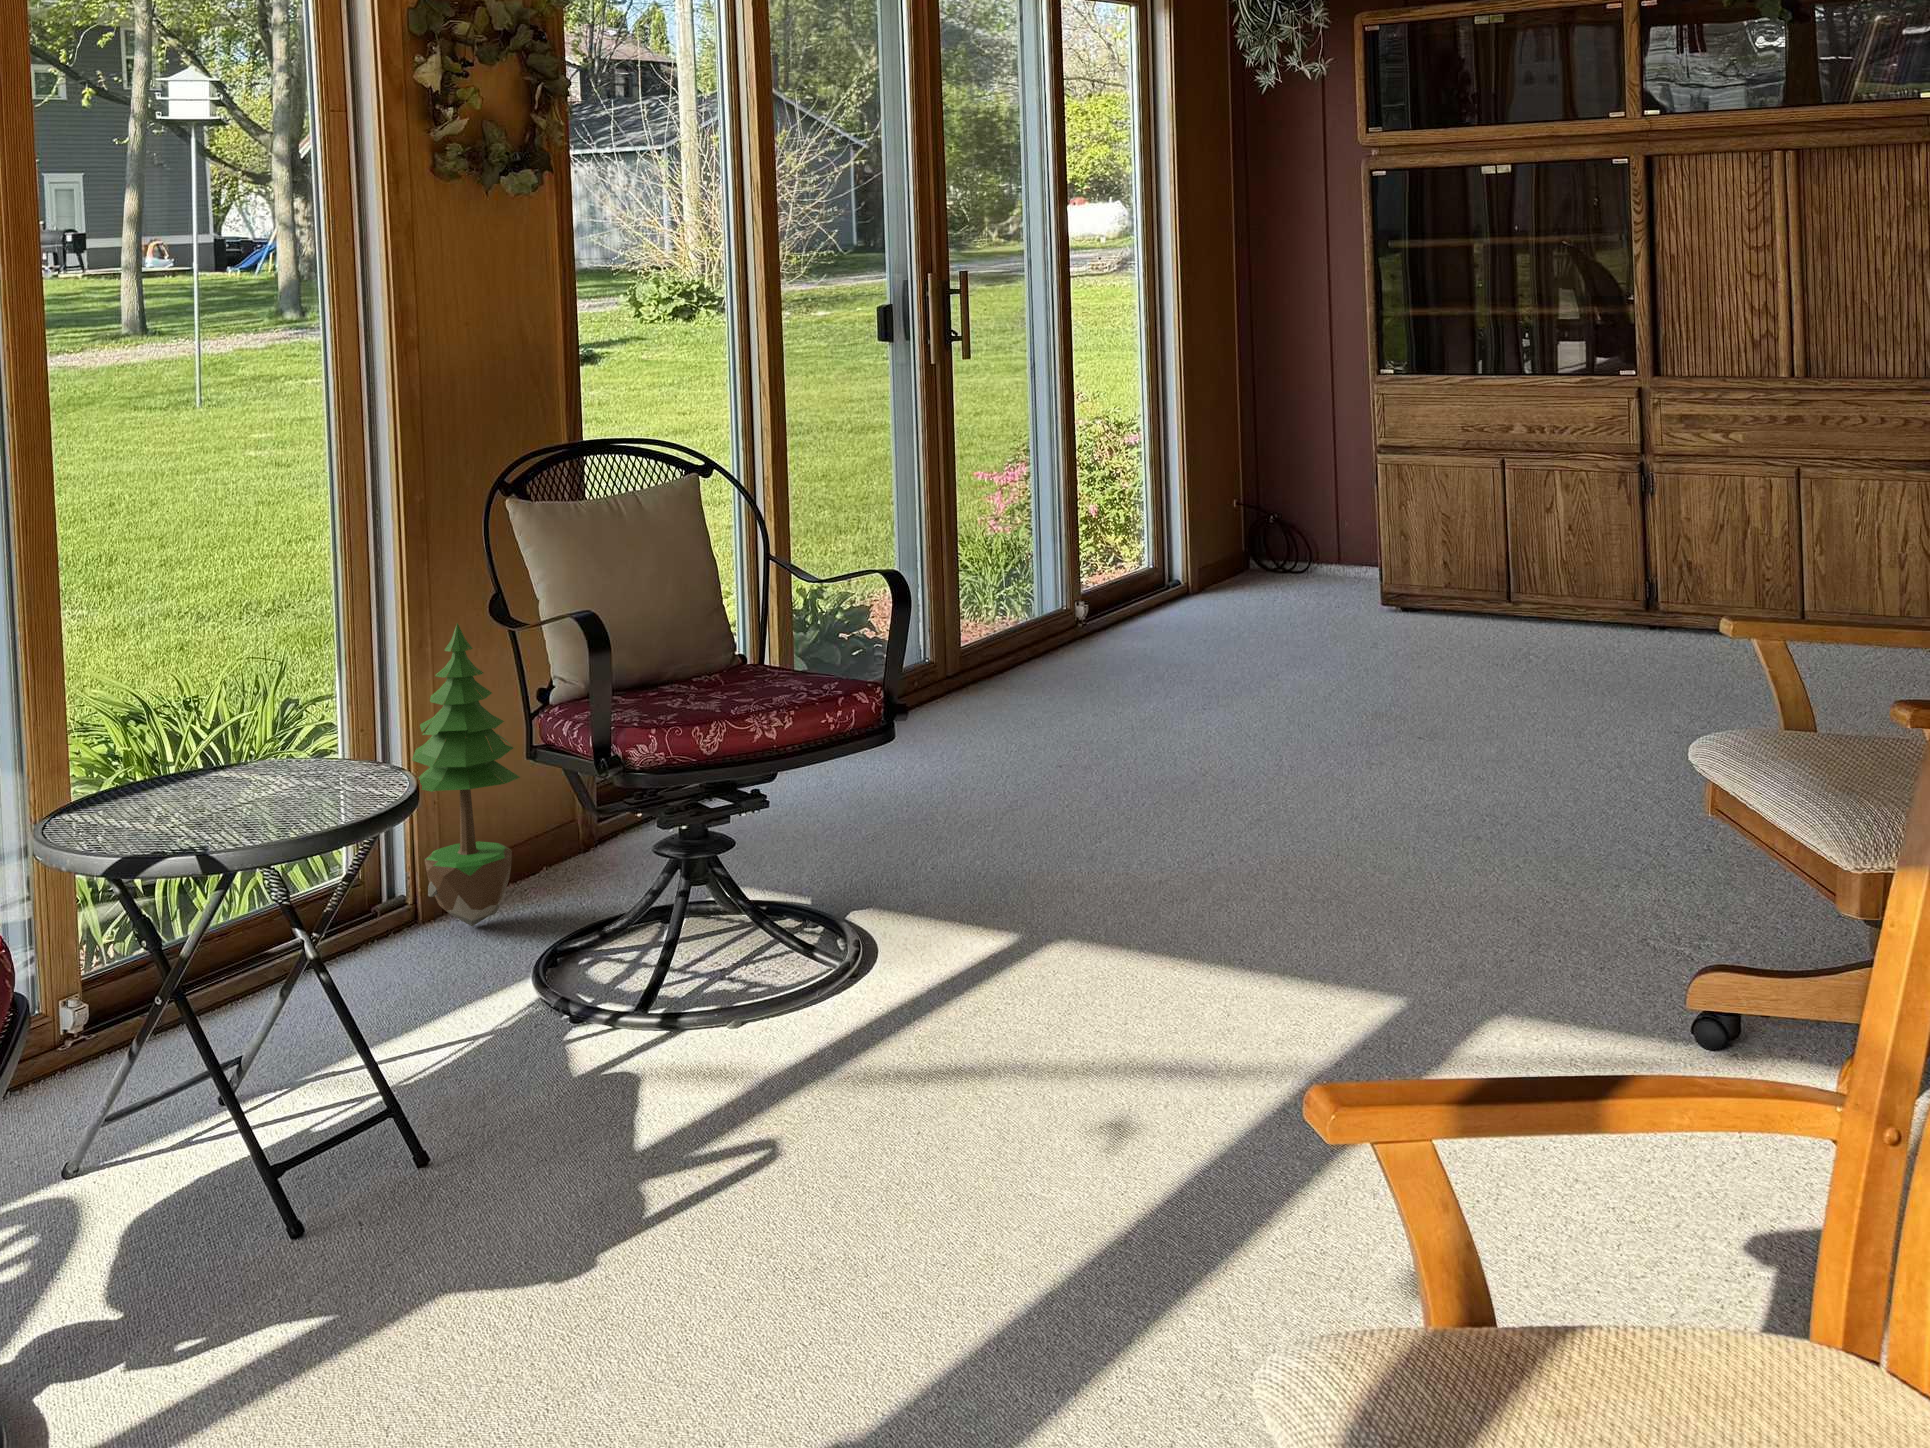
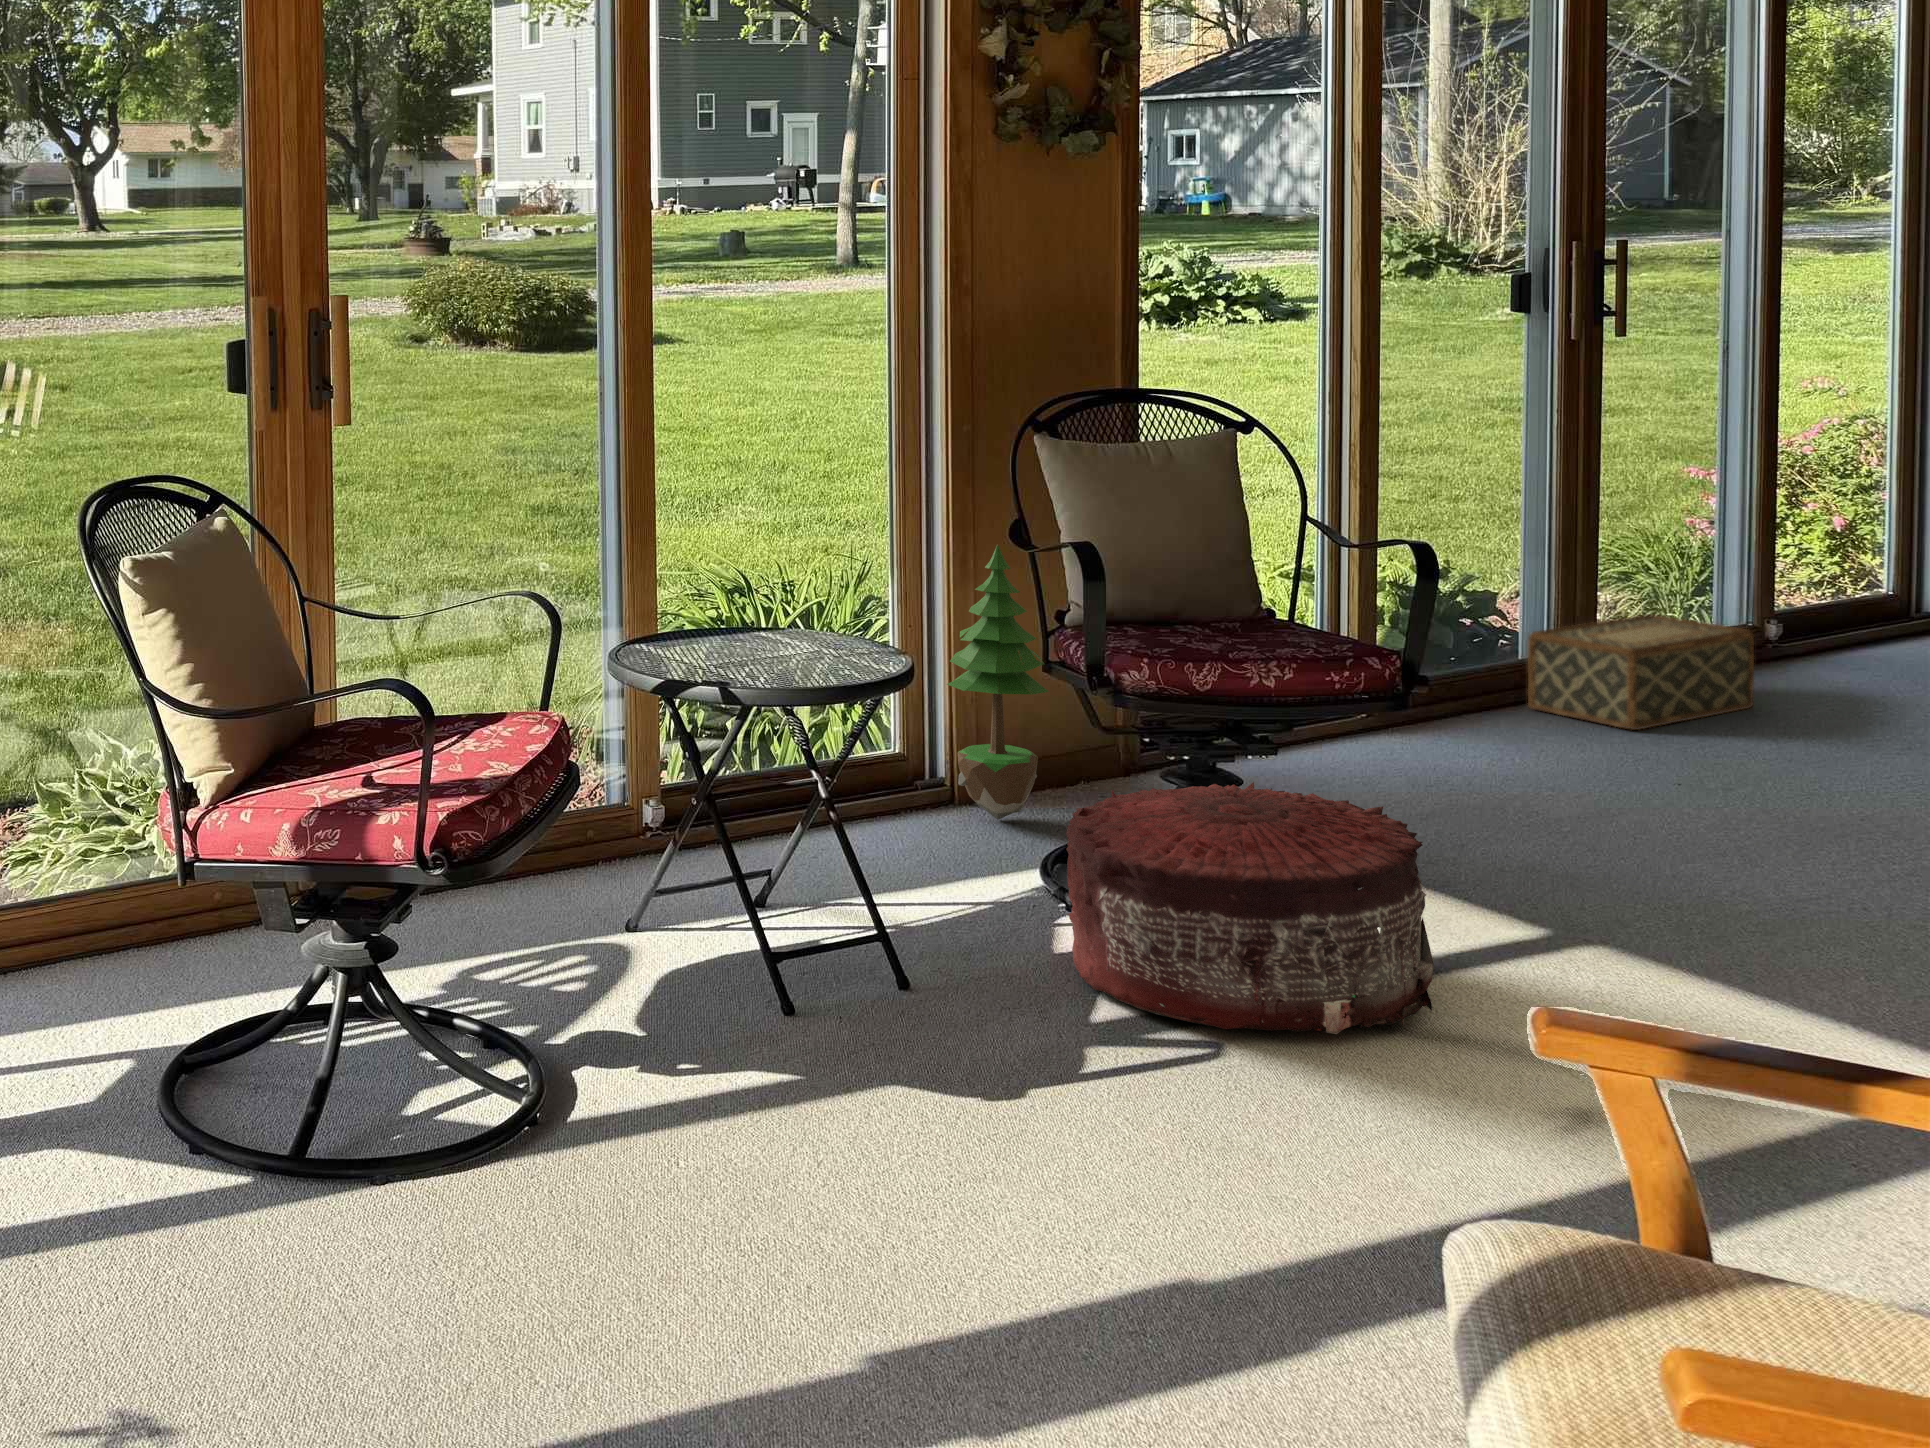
woven basket: none [920,607,1095,719] -> present [1528,614,1754,730]
pouf: none [586,847,961,1130] -> present [1066,782,1434,1034]

